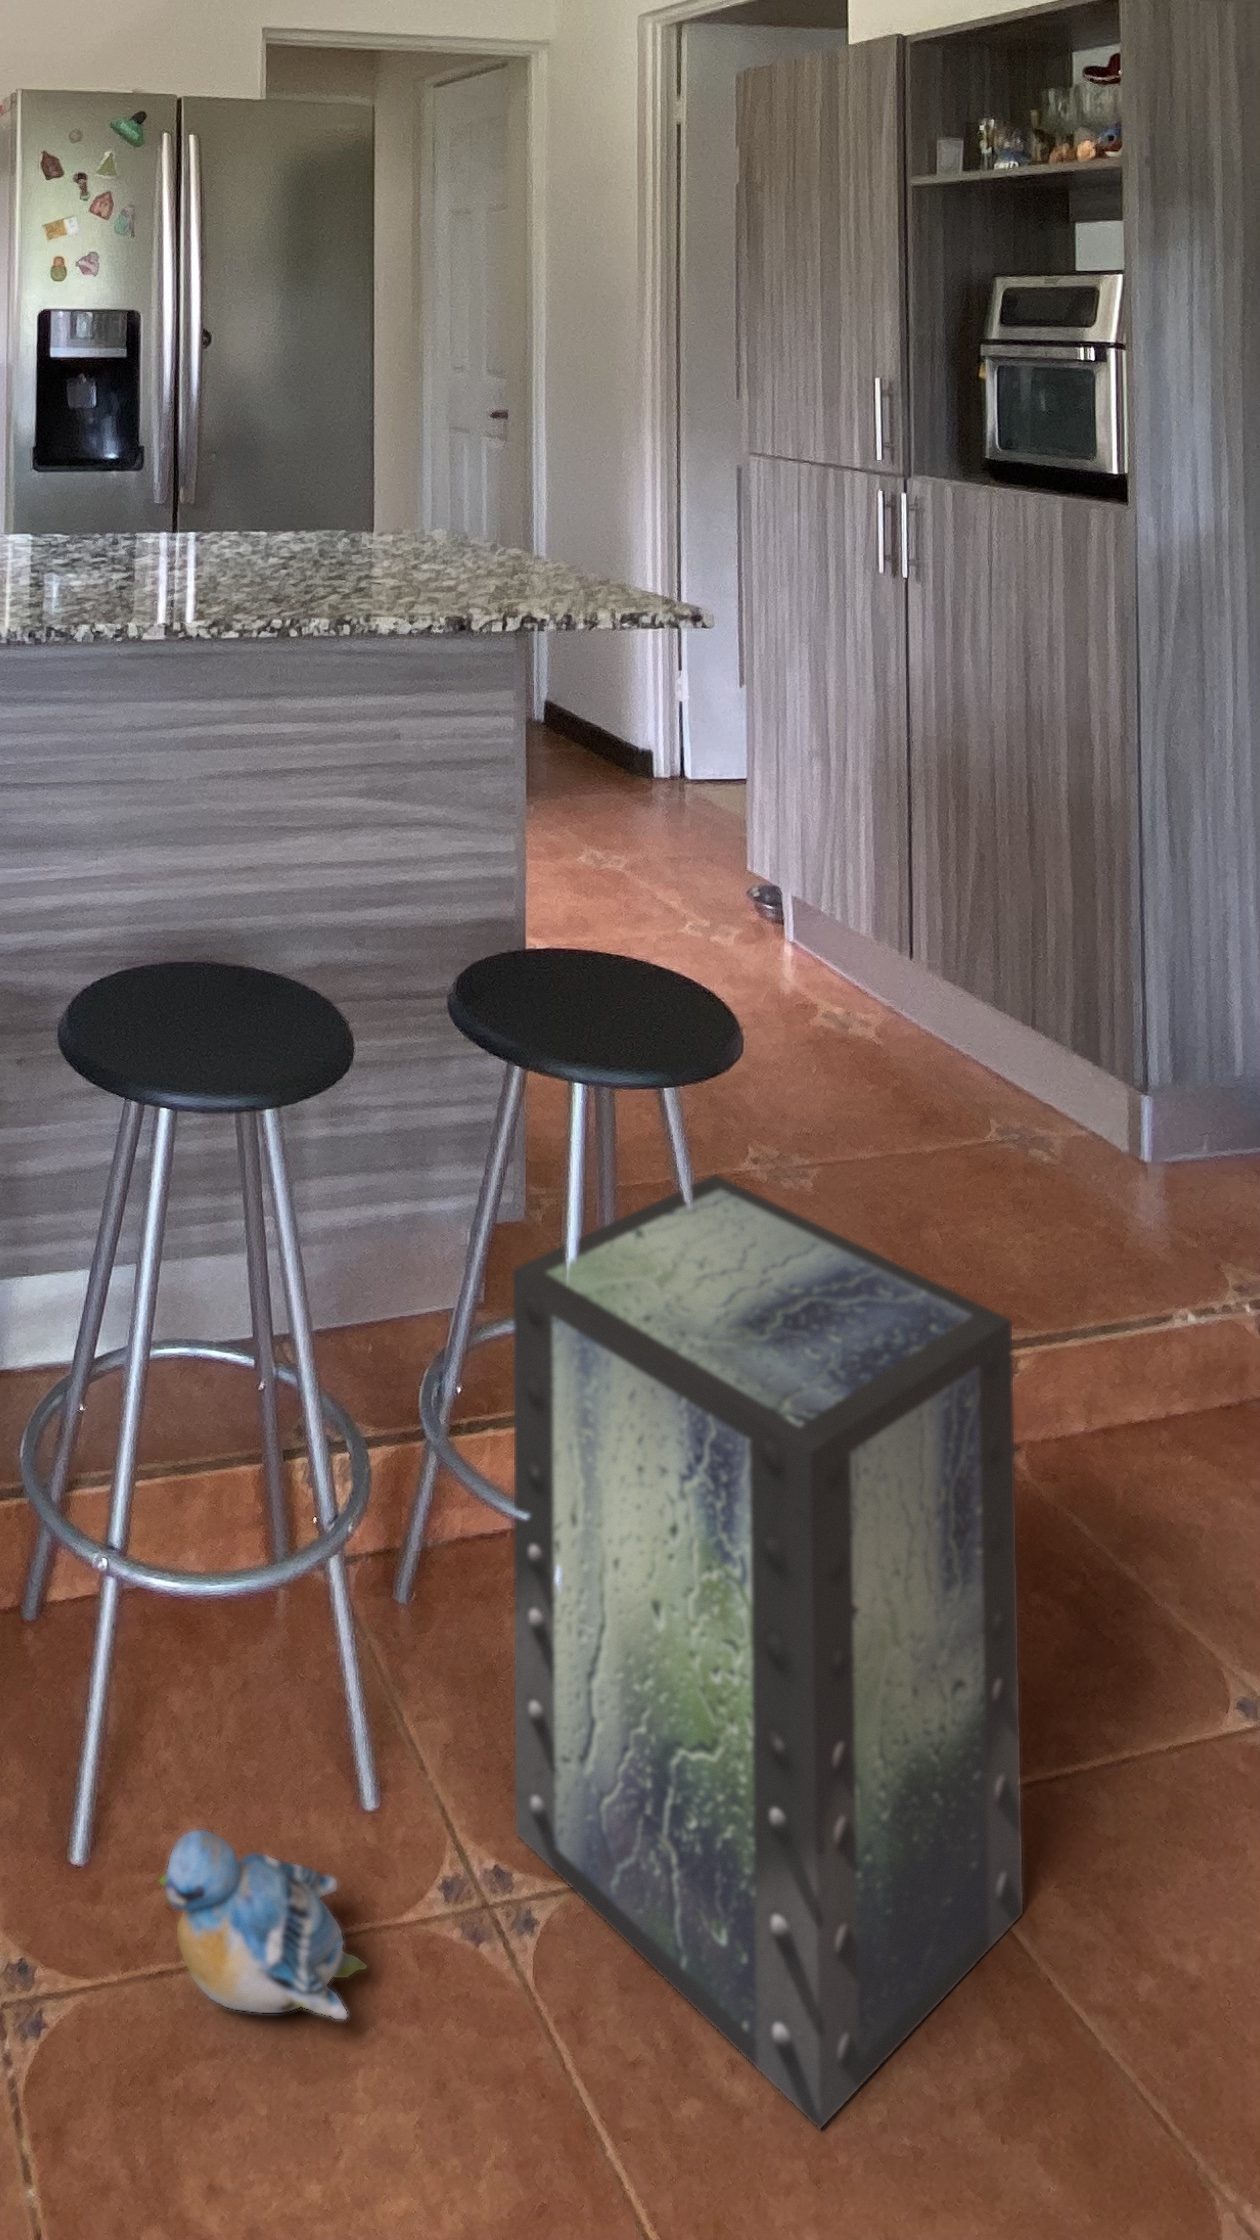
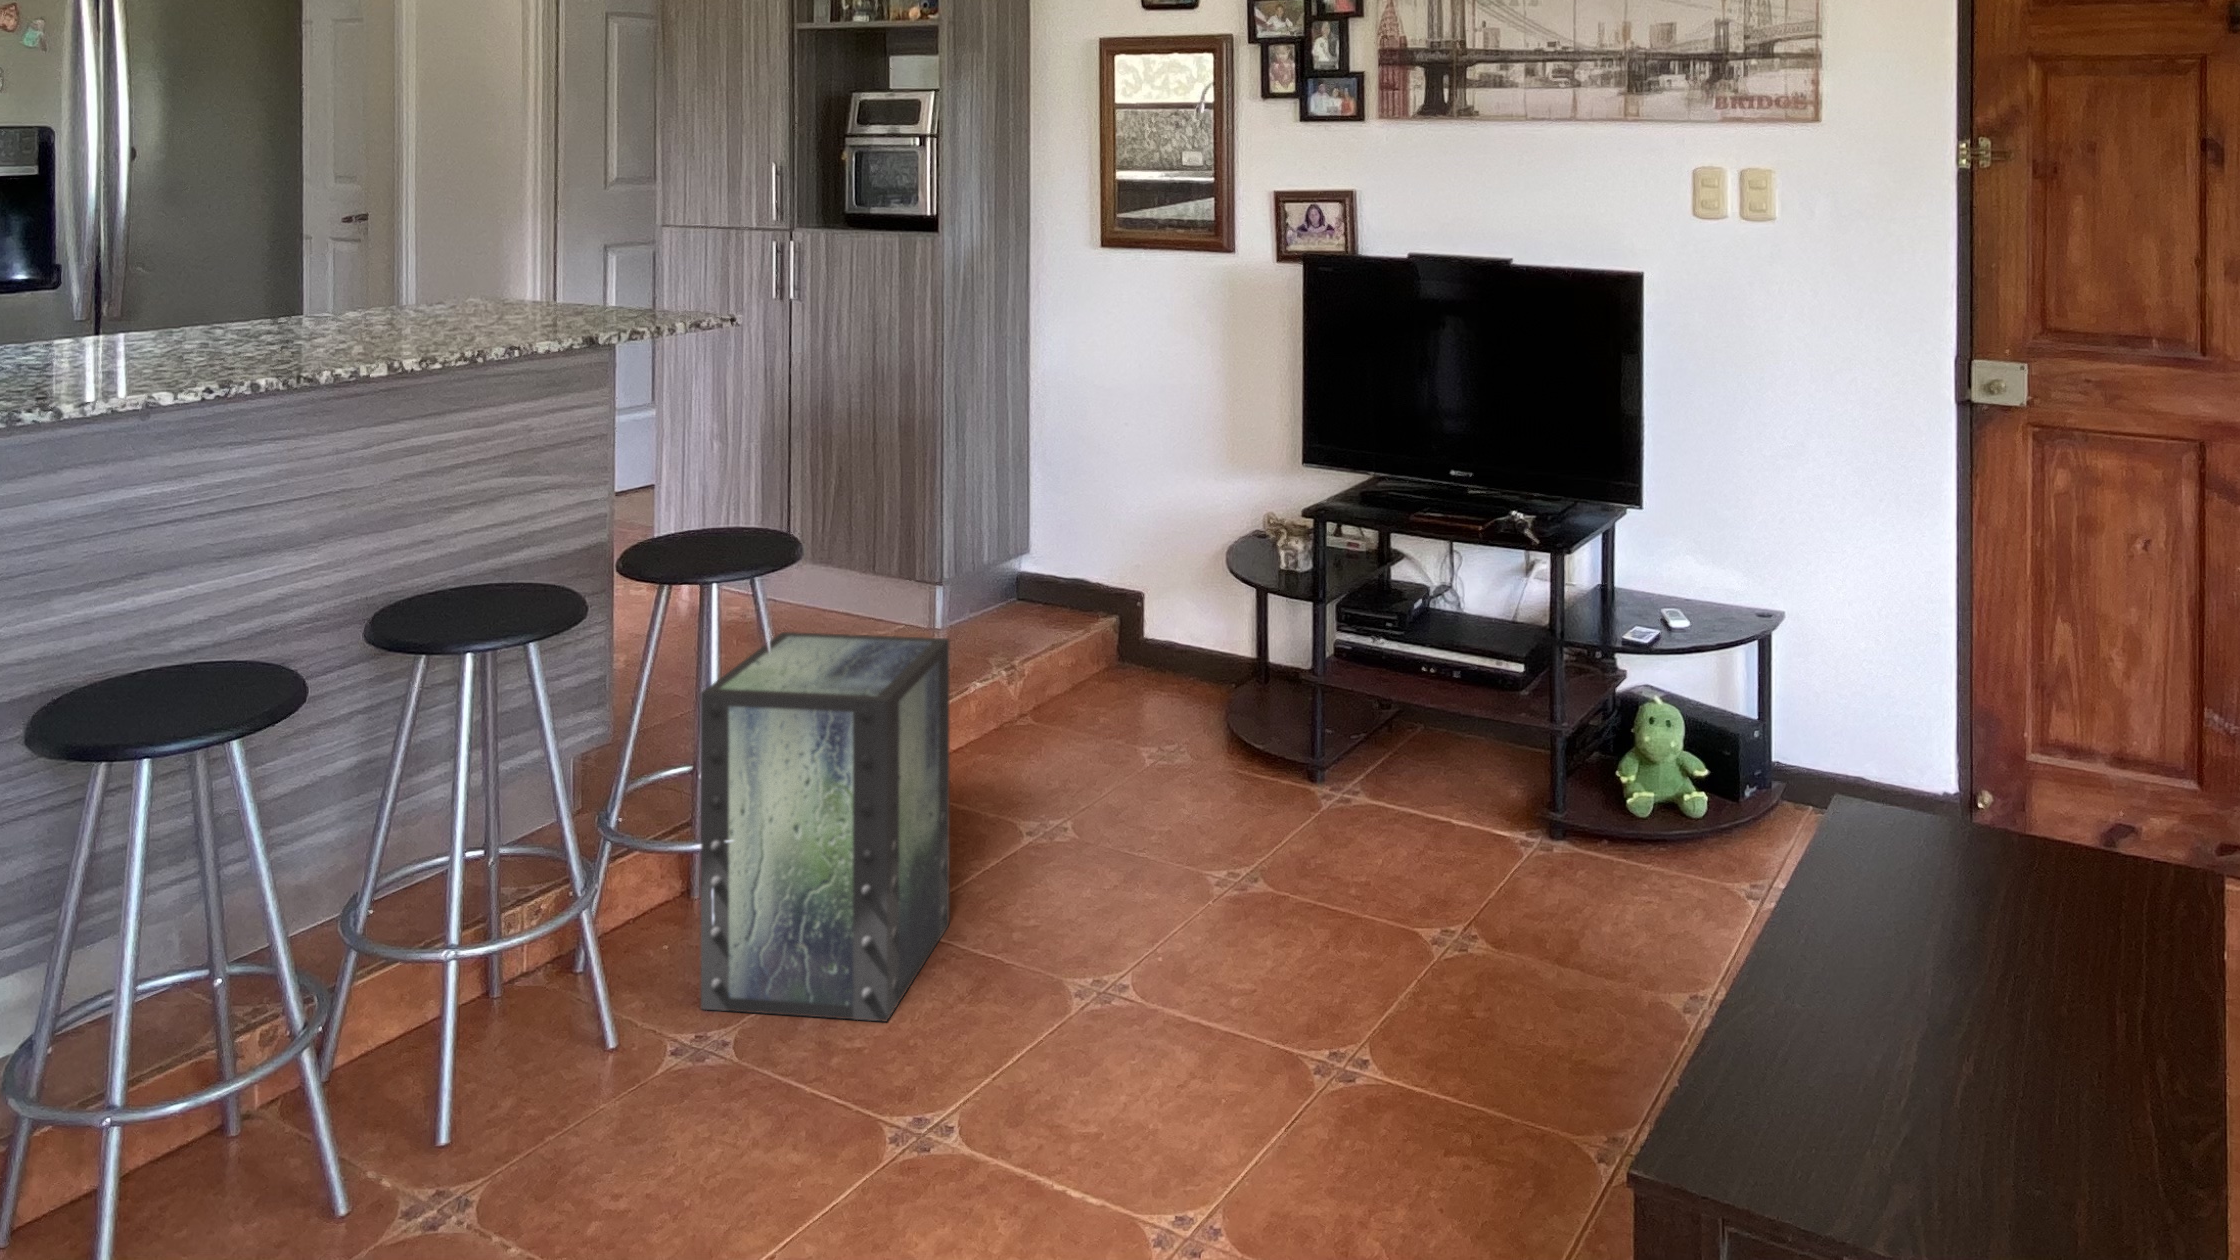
plush toy: present [160,1830,366,2019] -> none [528,1047,654,1132]

